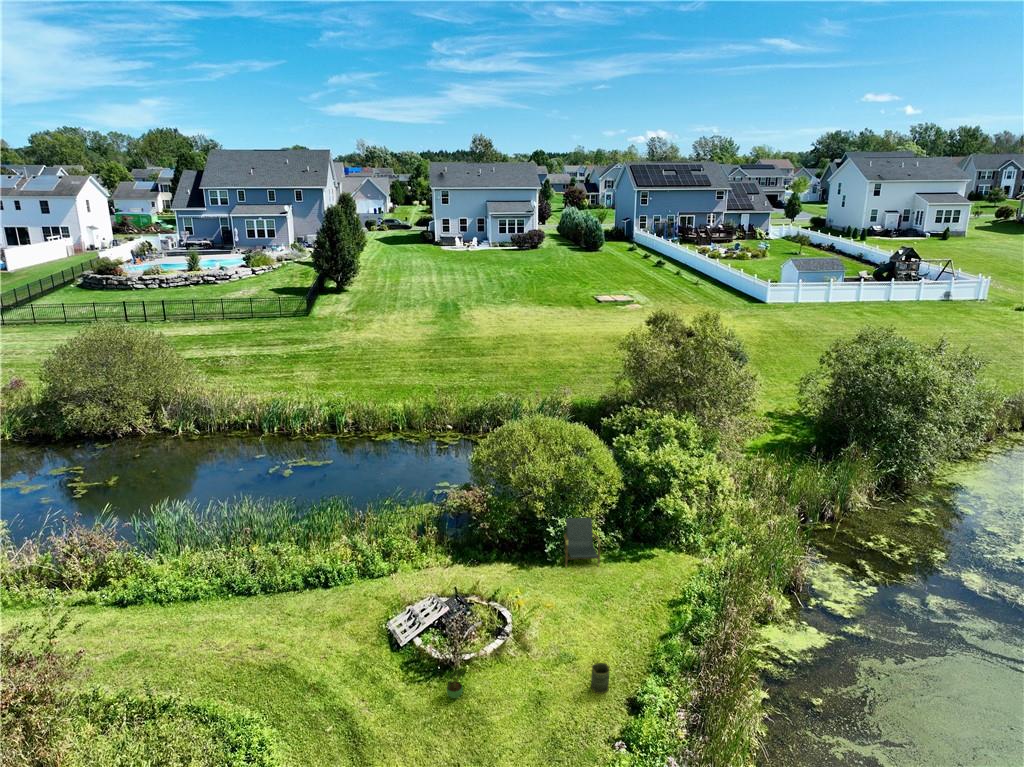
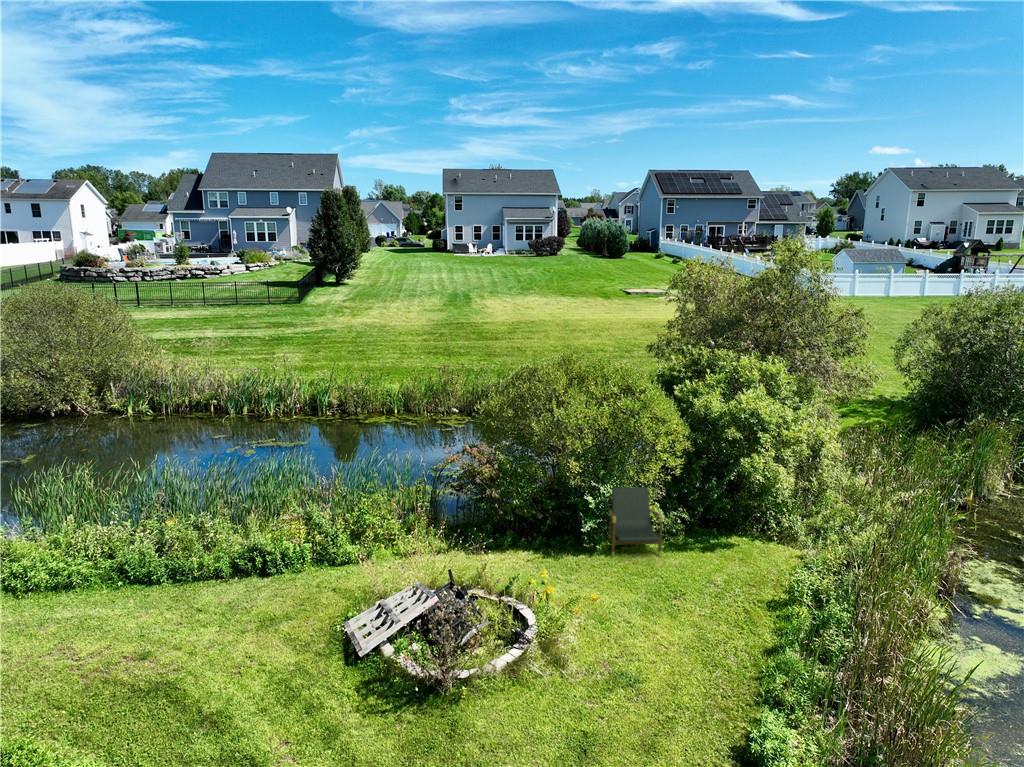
basket: present [591,657,610,694] -> none [665,674,700,736]
potted plant: present [446,669,465,698] -> none [427,689,459,739]

